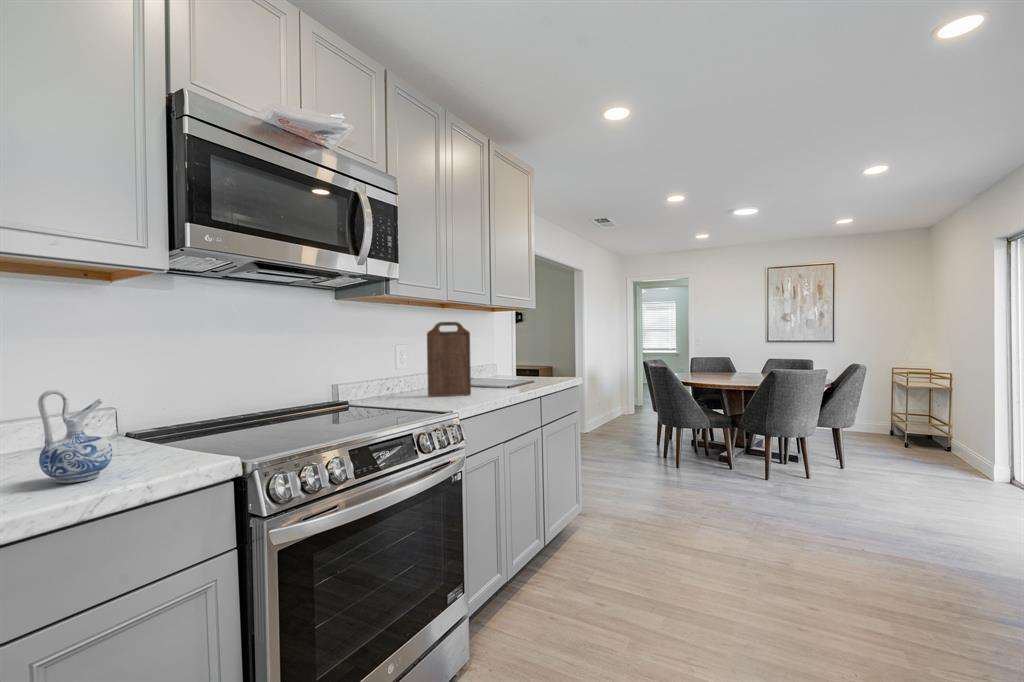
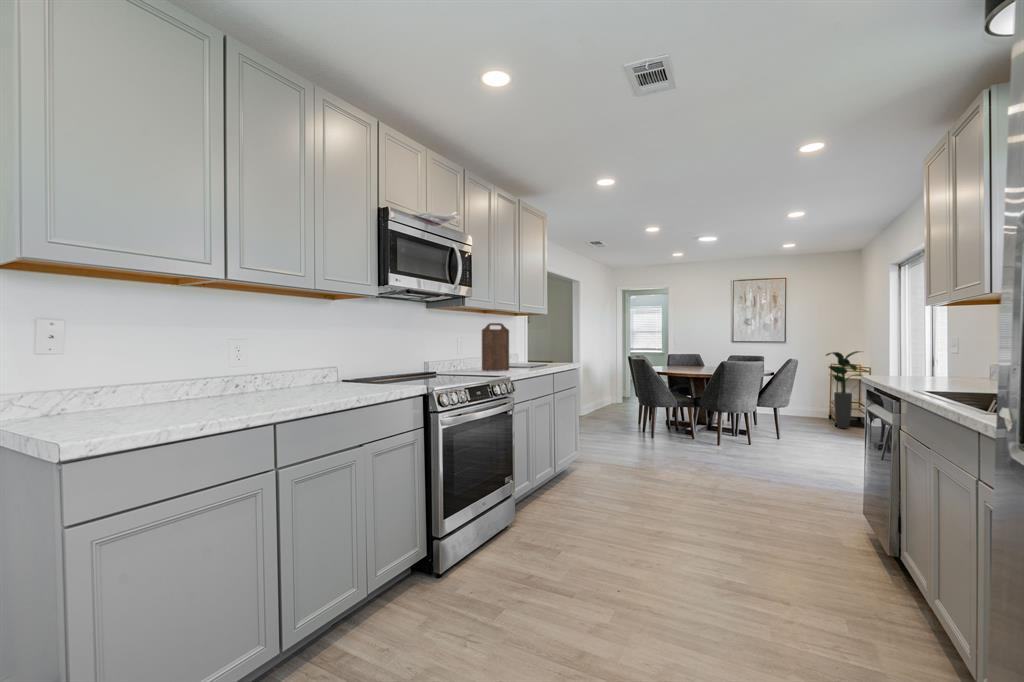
potted plant: none [893,353,948,450] -> present [826,351,862,429]
ceramic pitcher: present [38,390,112,483] -> none [359,351,383,390]

